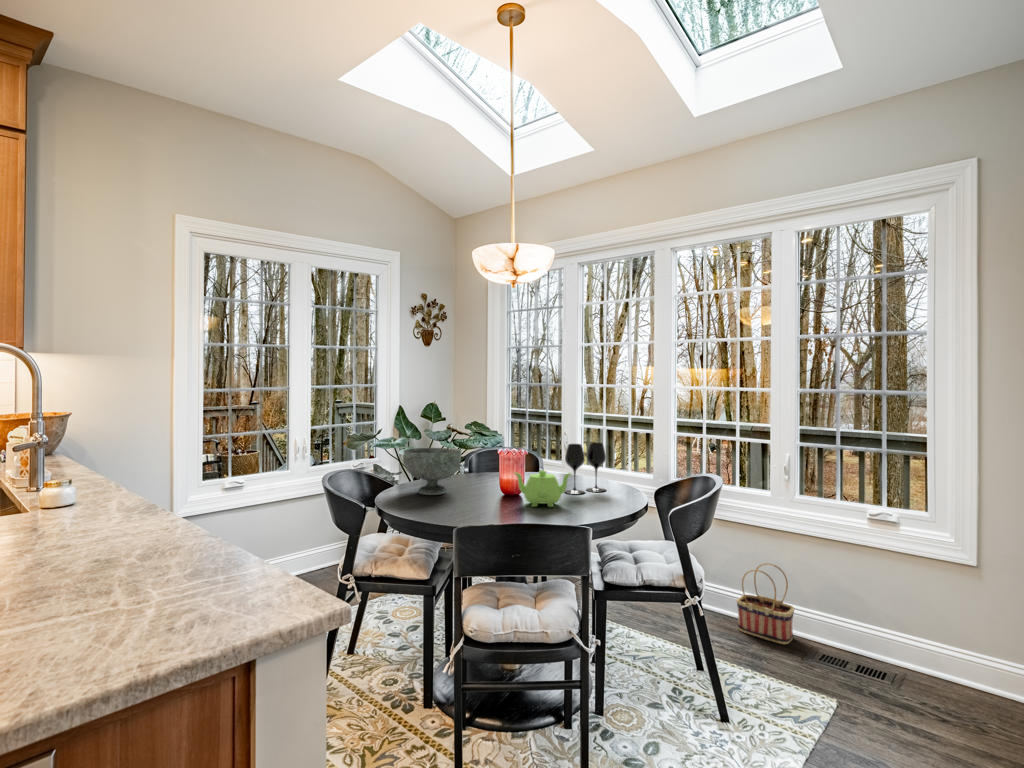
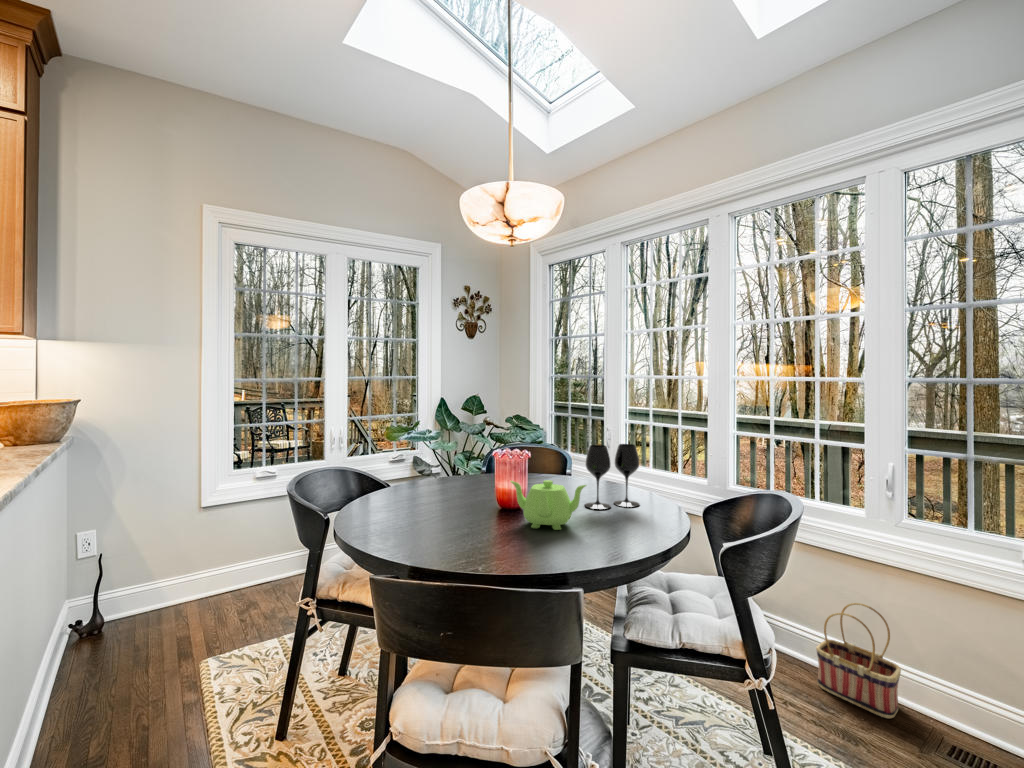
decorative bowl: present [403,448,461,495] -> none [389,445,460,503]

